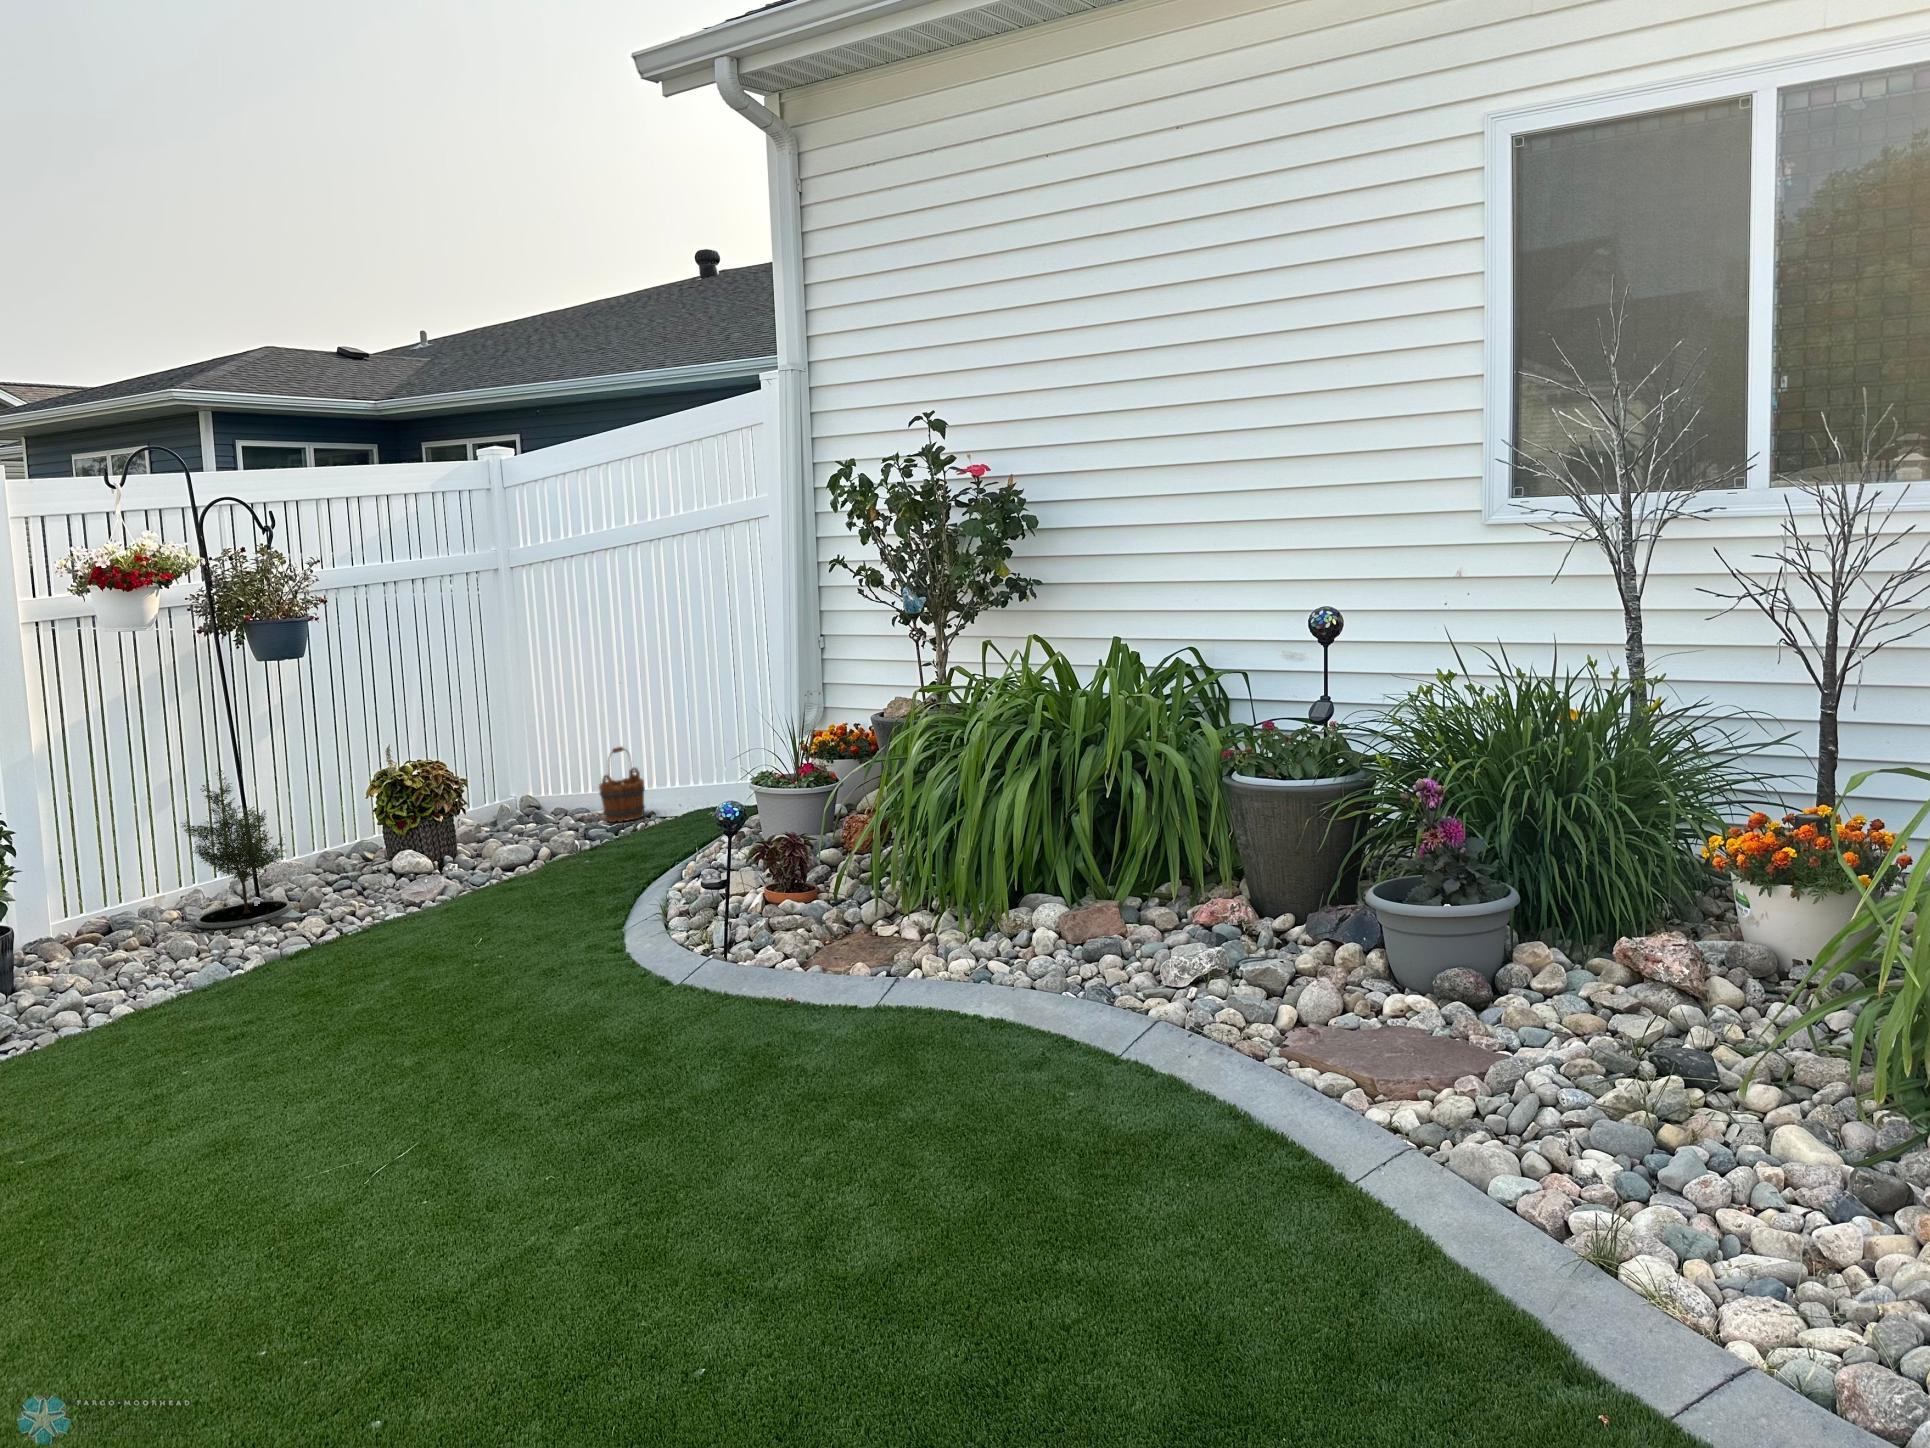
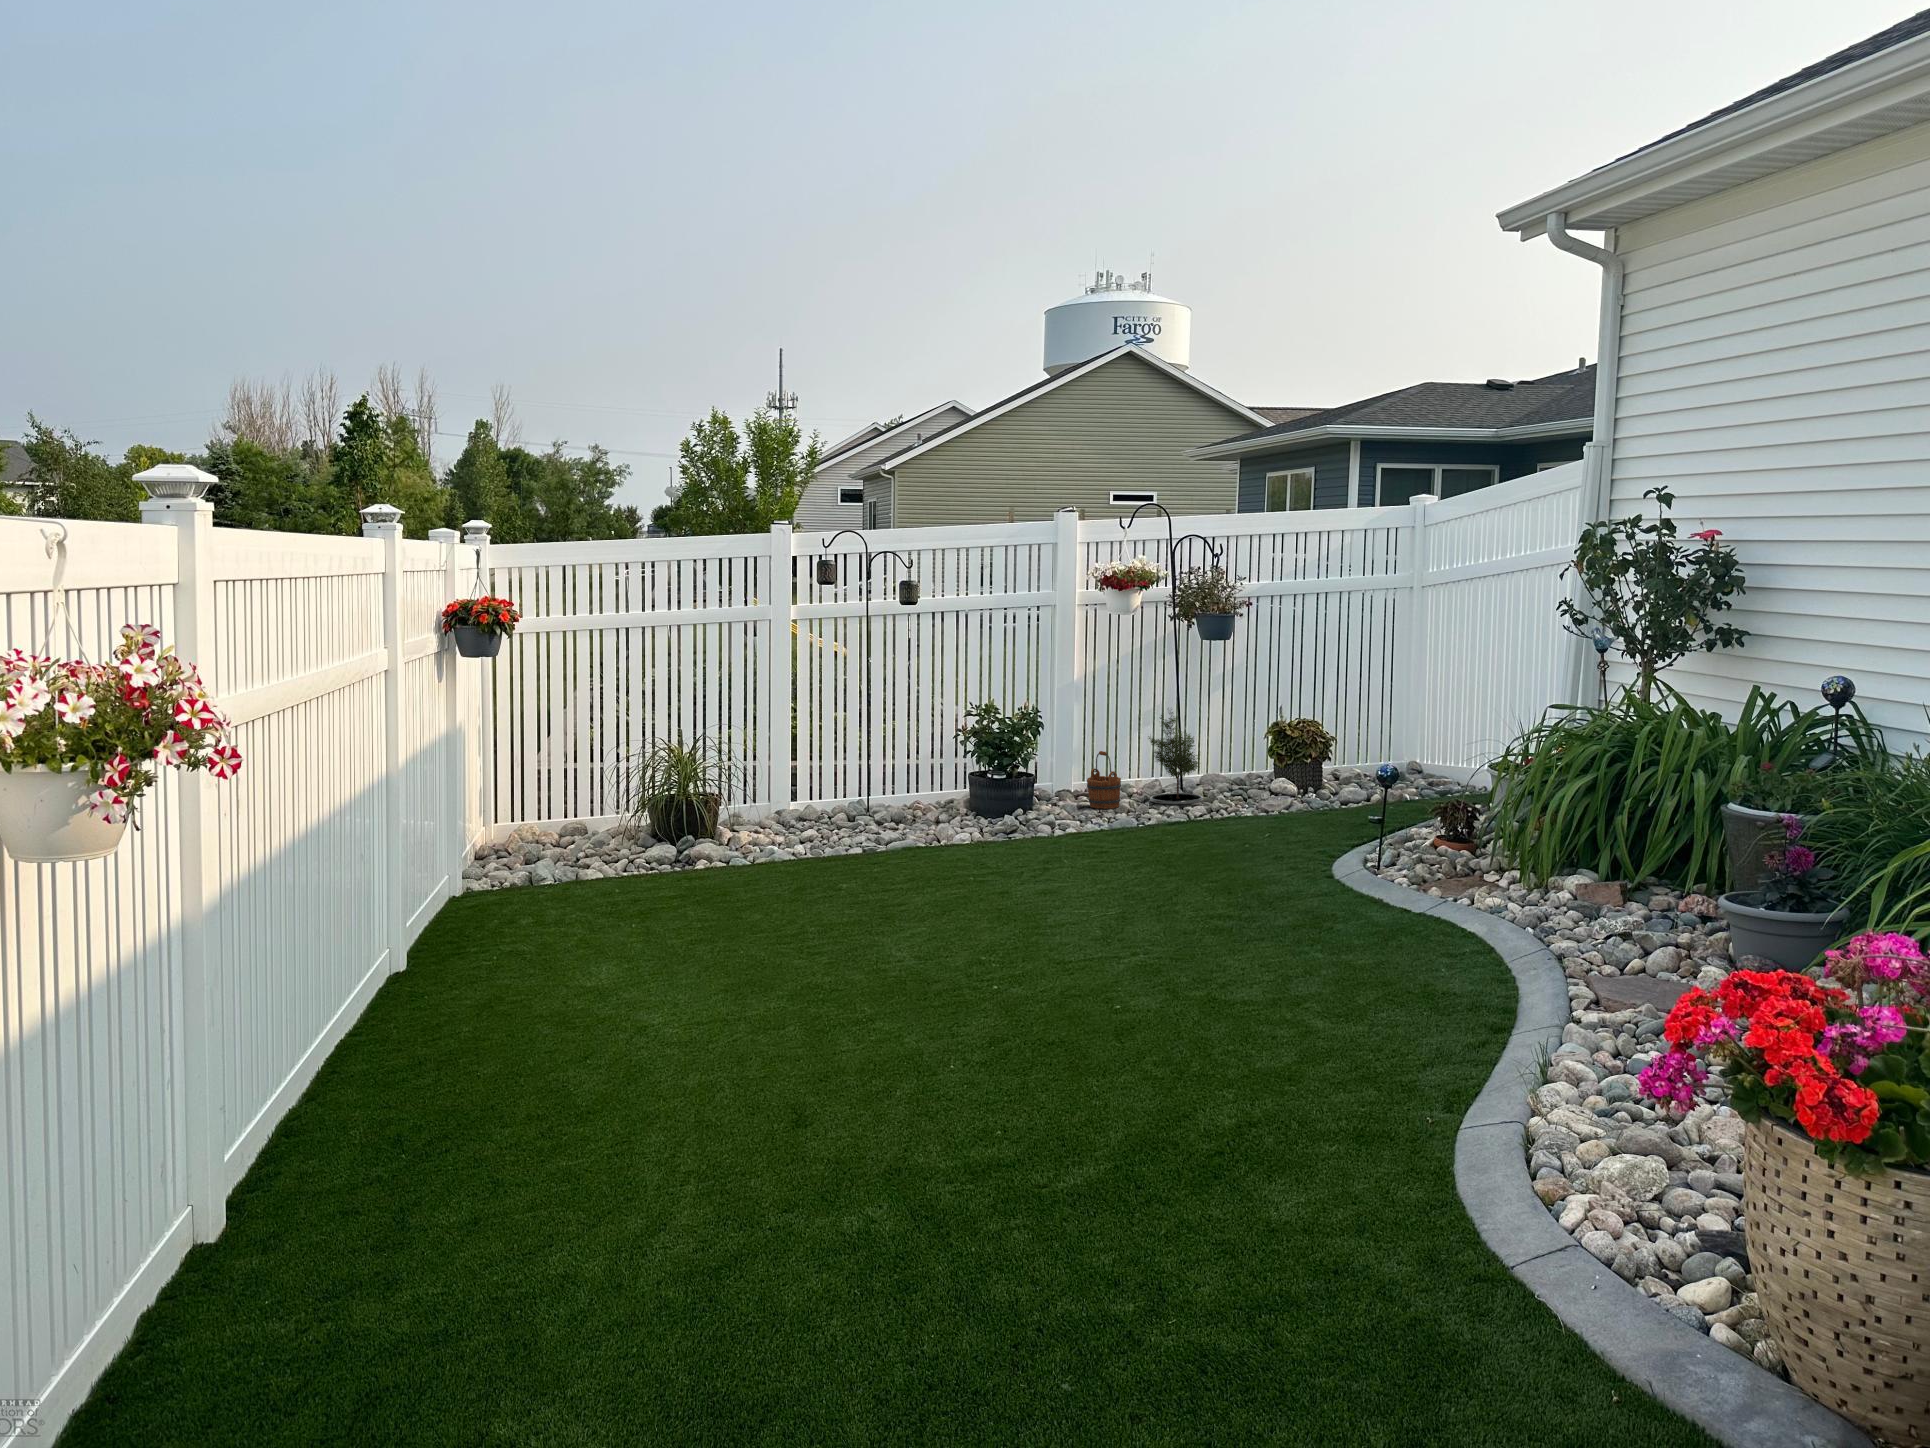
wooden bucket: present [599,747,645,822] -> present [1087,751,1121,809]

